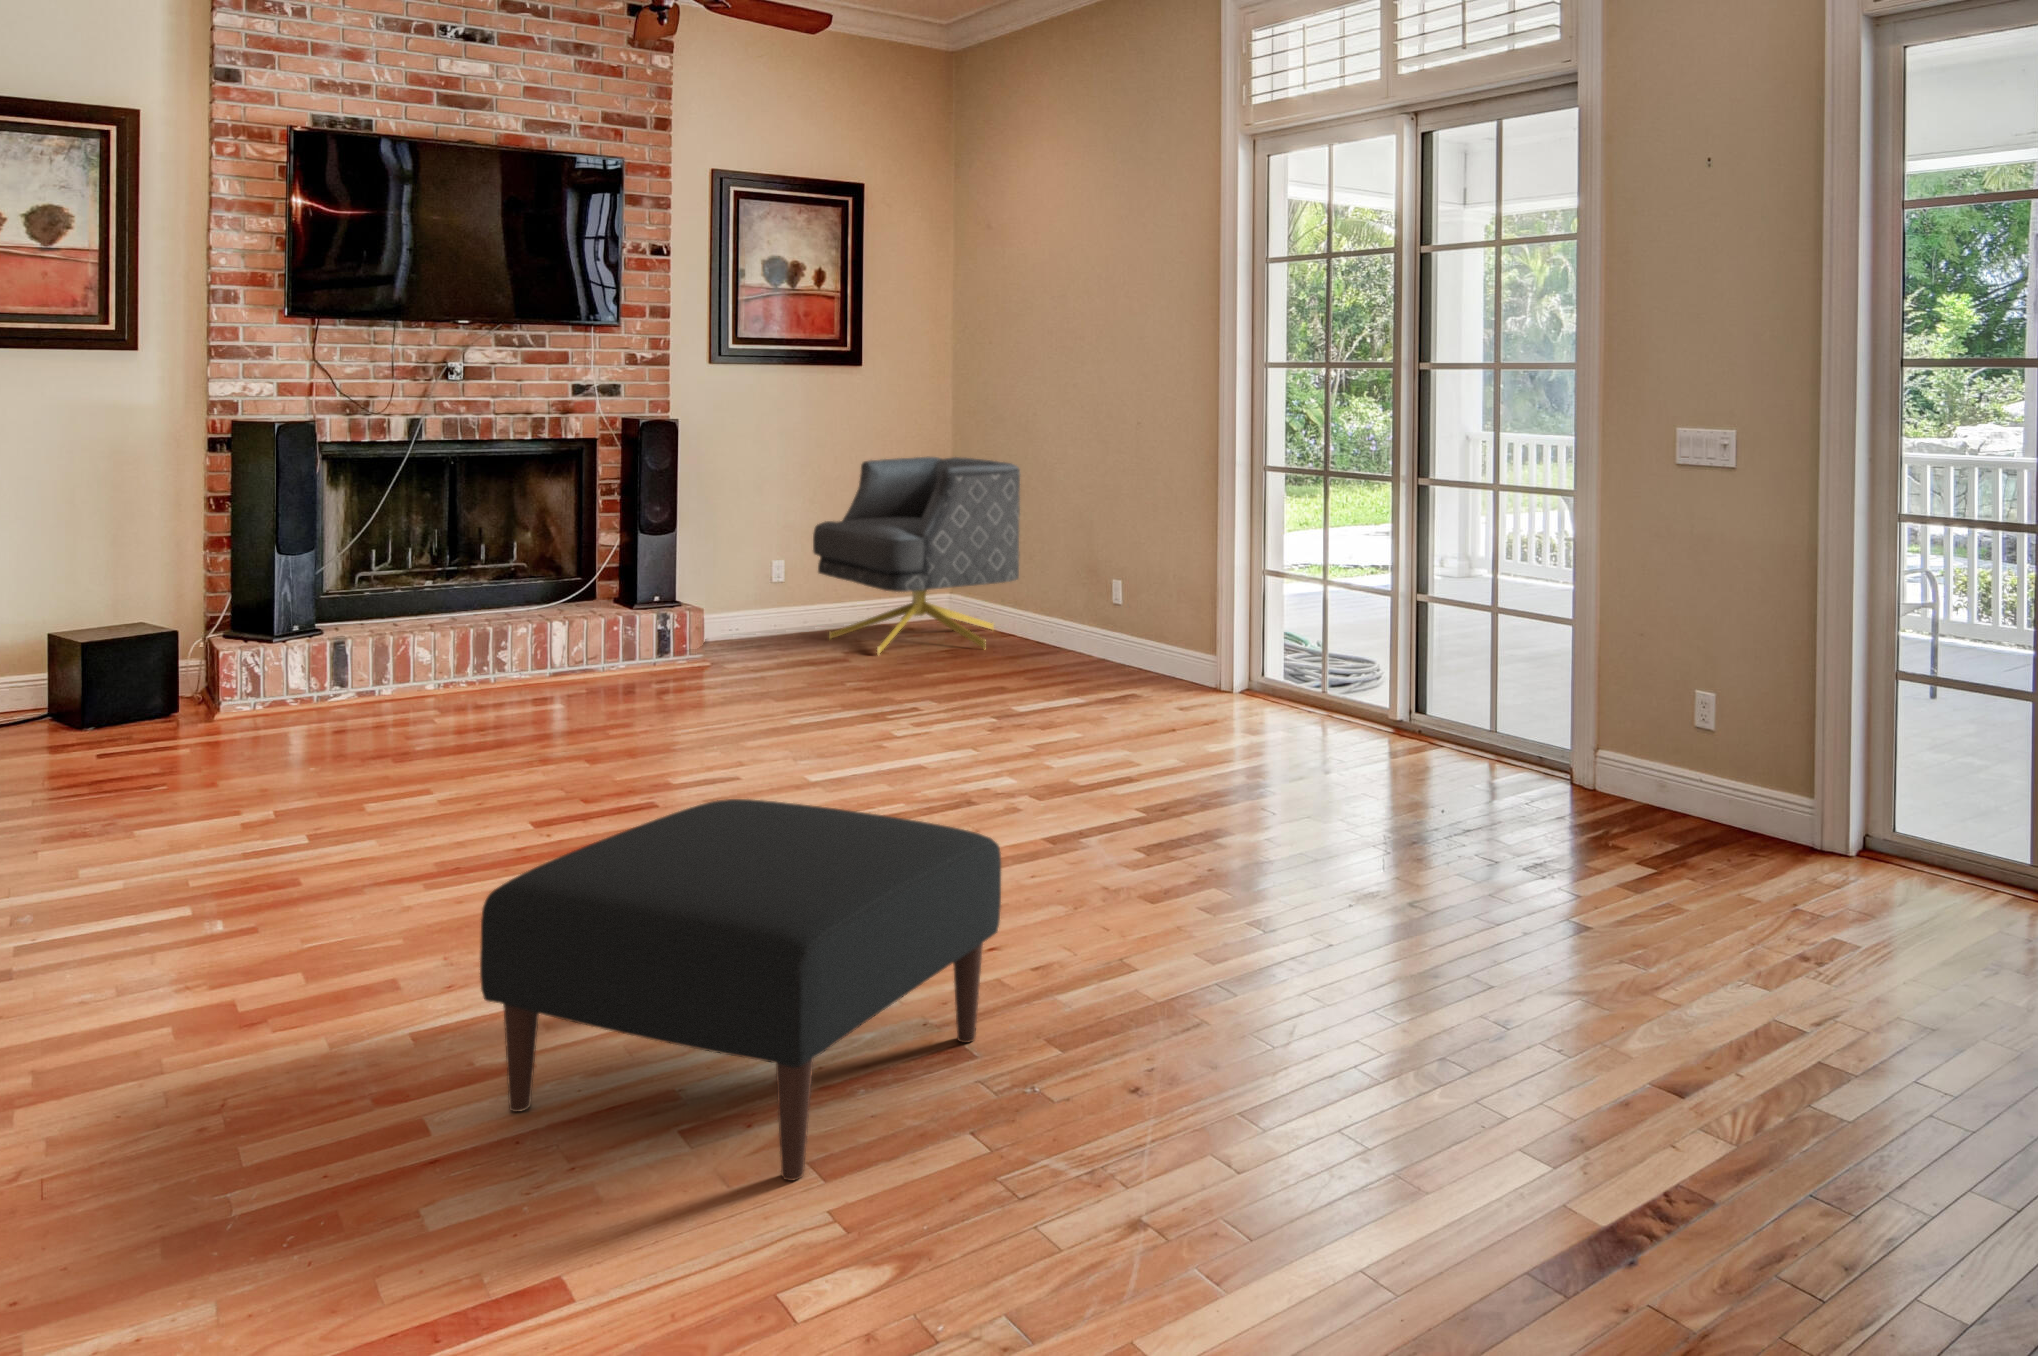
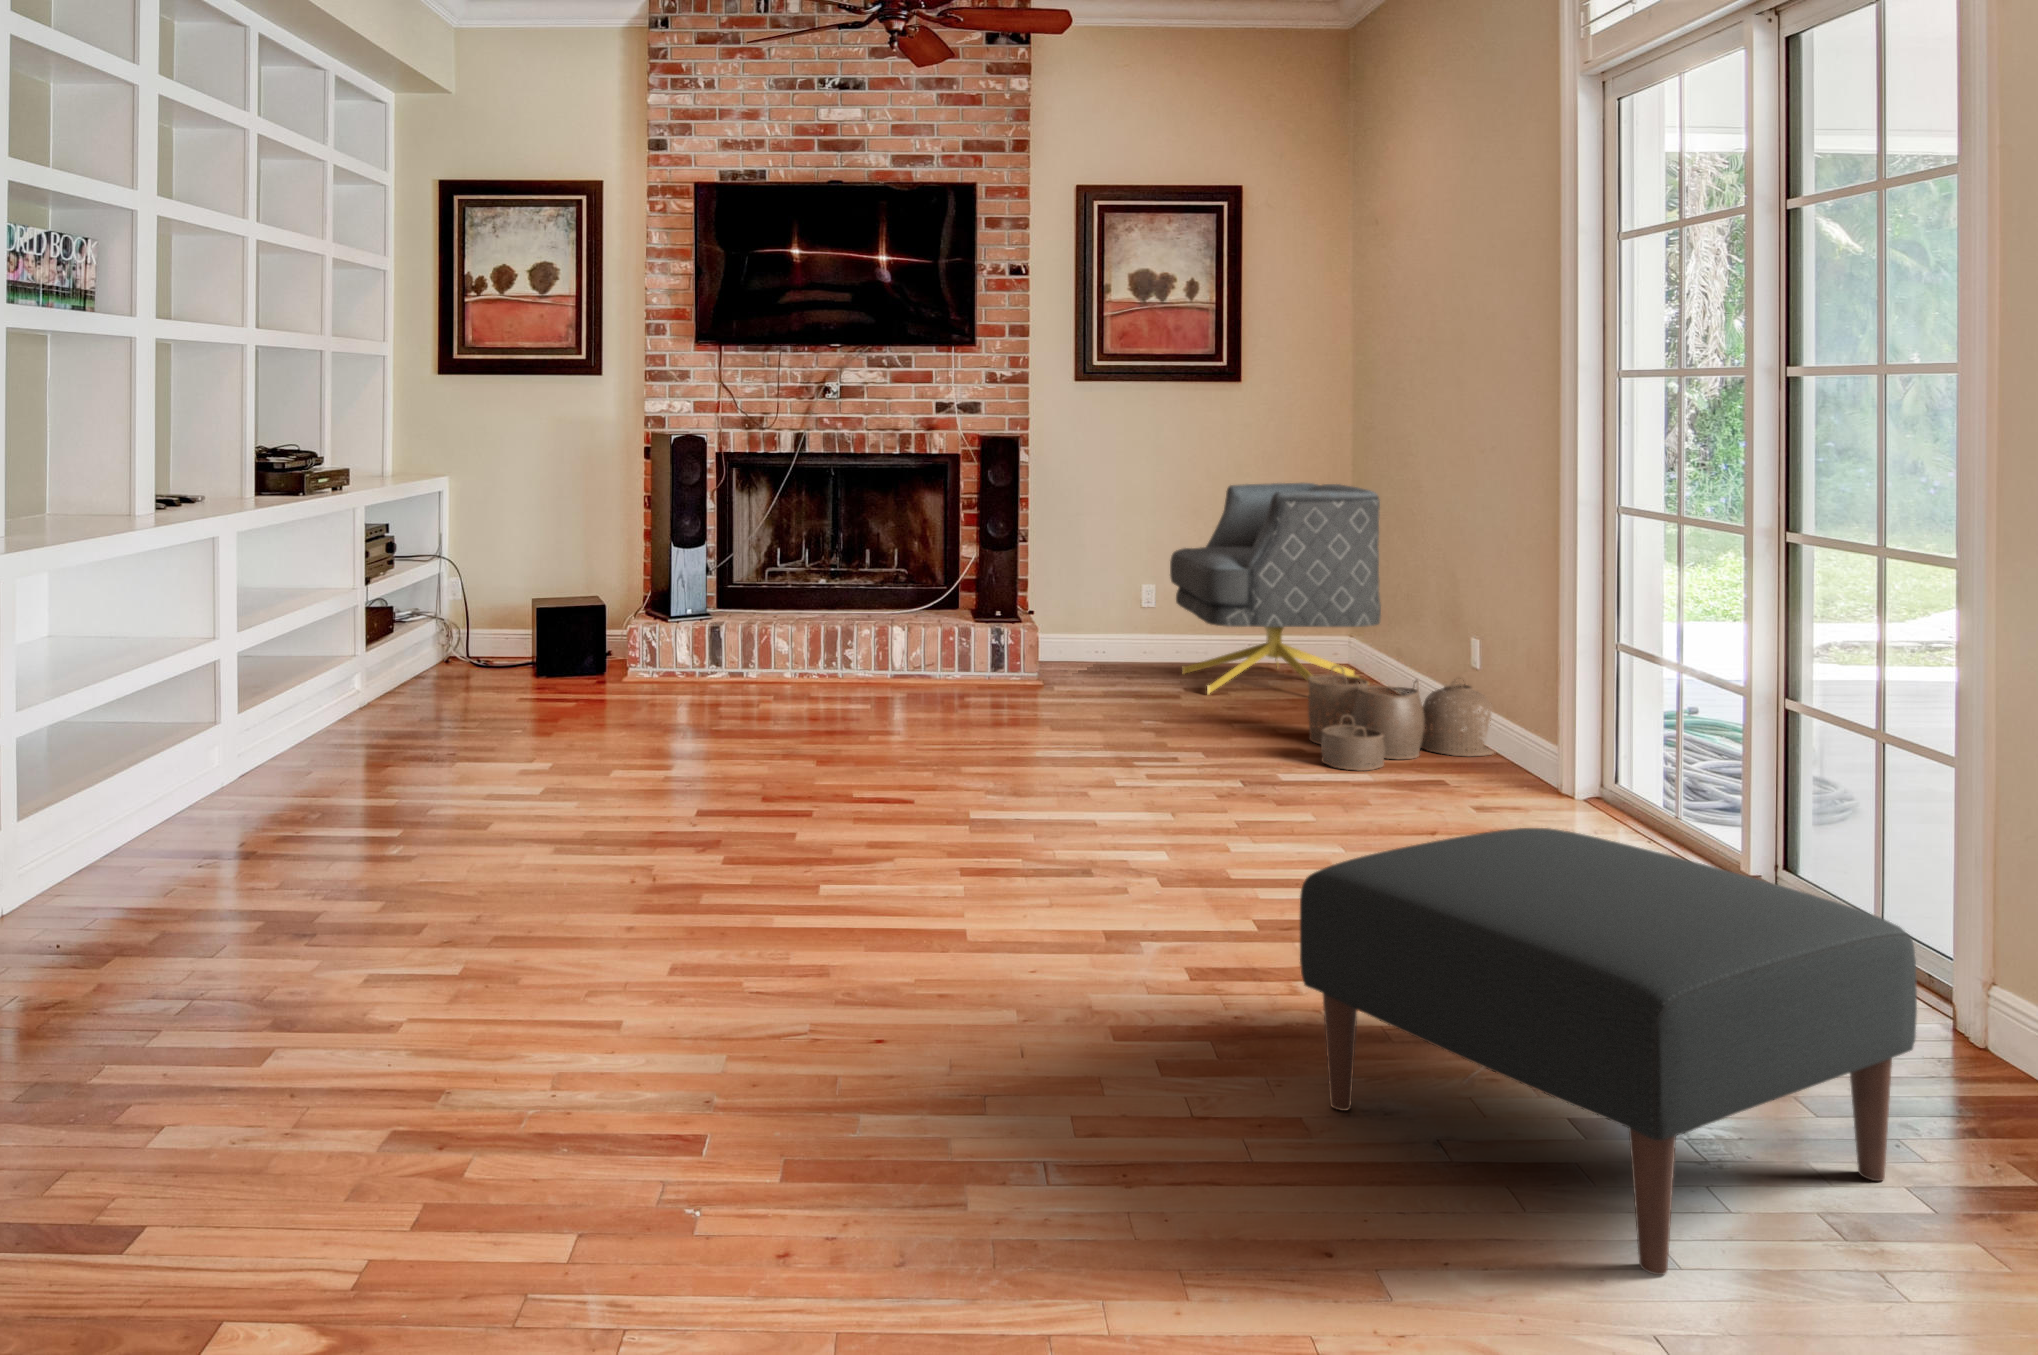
woven basket: none [1015,617,1161,704] -> present [1307,666,1494,771]
ottoman: present [480,799,1001,1181] -> present [1300,828,1917,1275]

